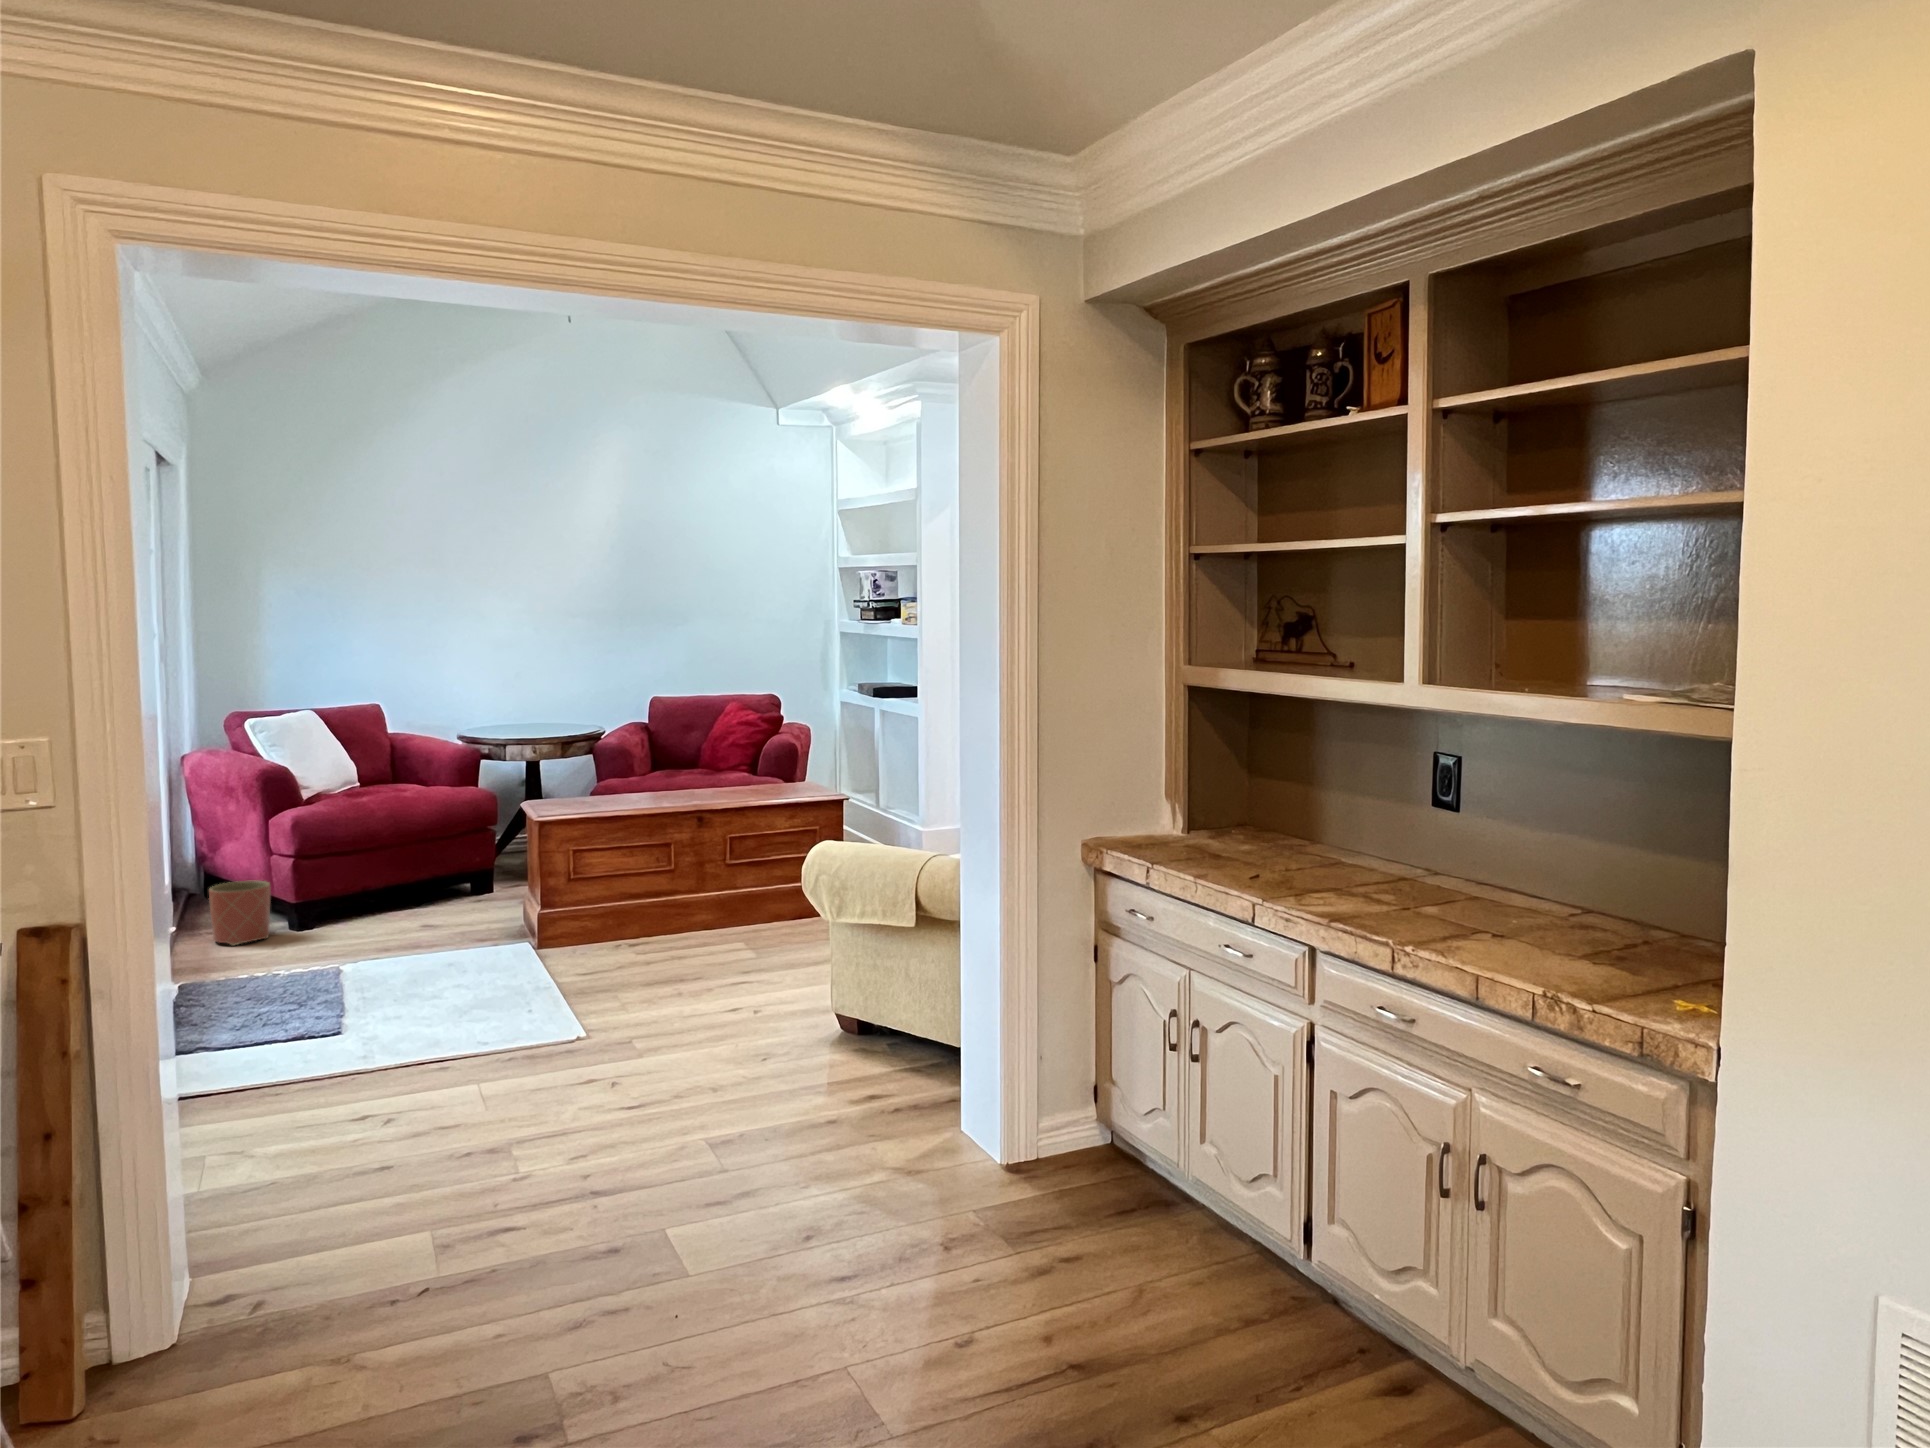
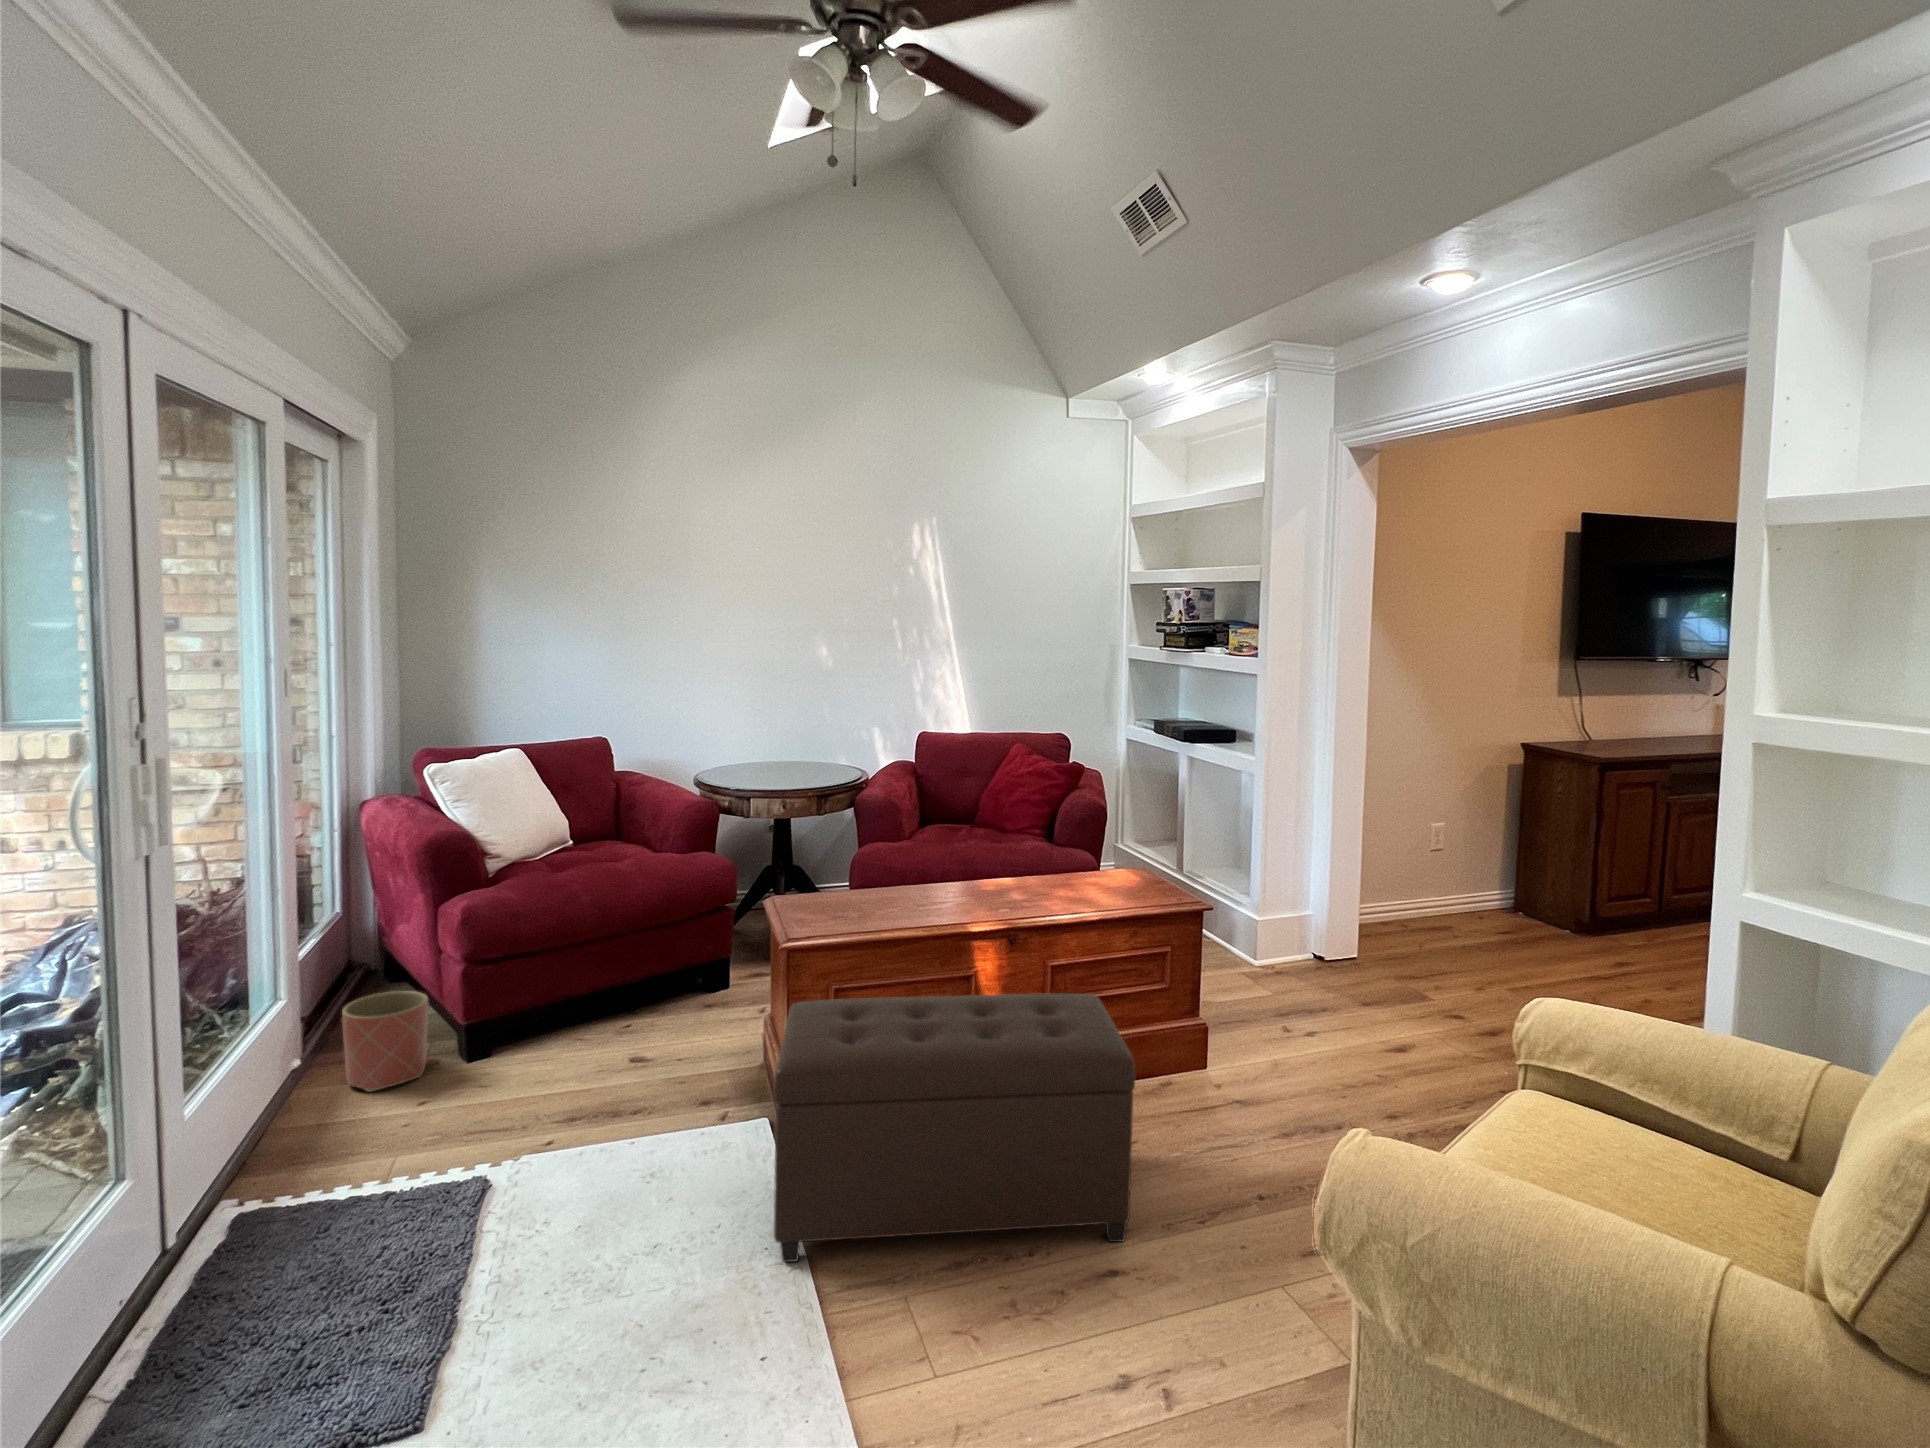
ottoman: none [535,841,759,987] -> present [774,994,1135,1262]

